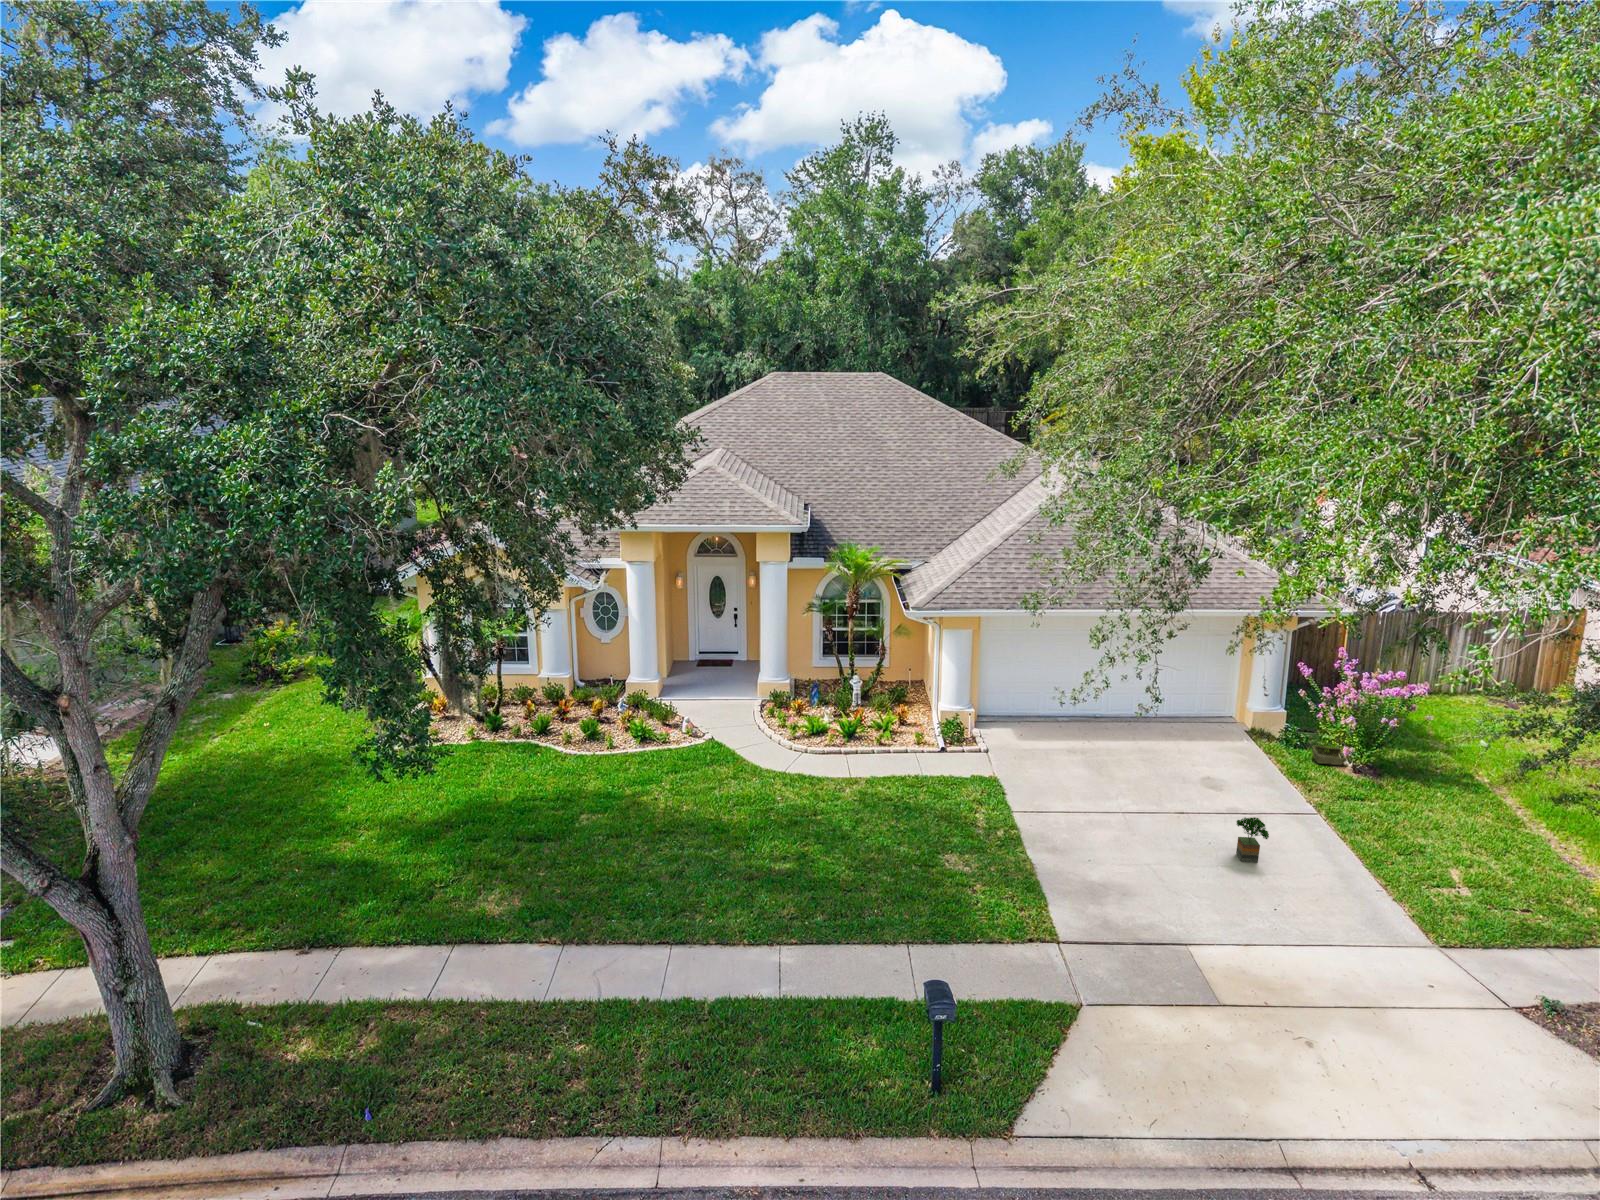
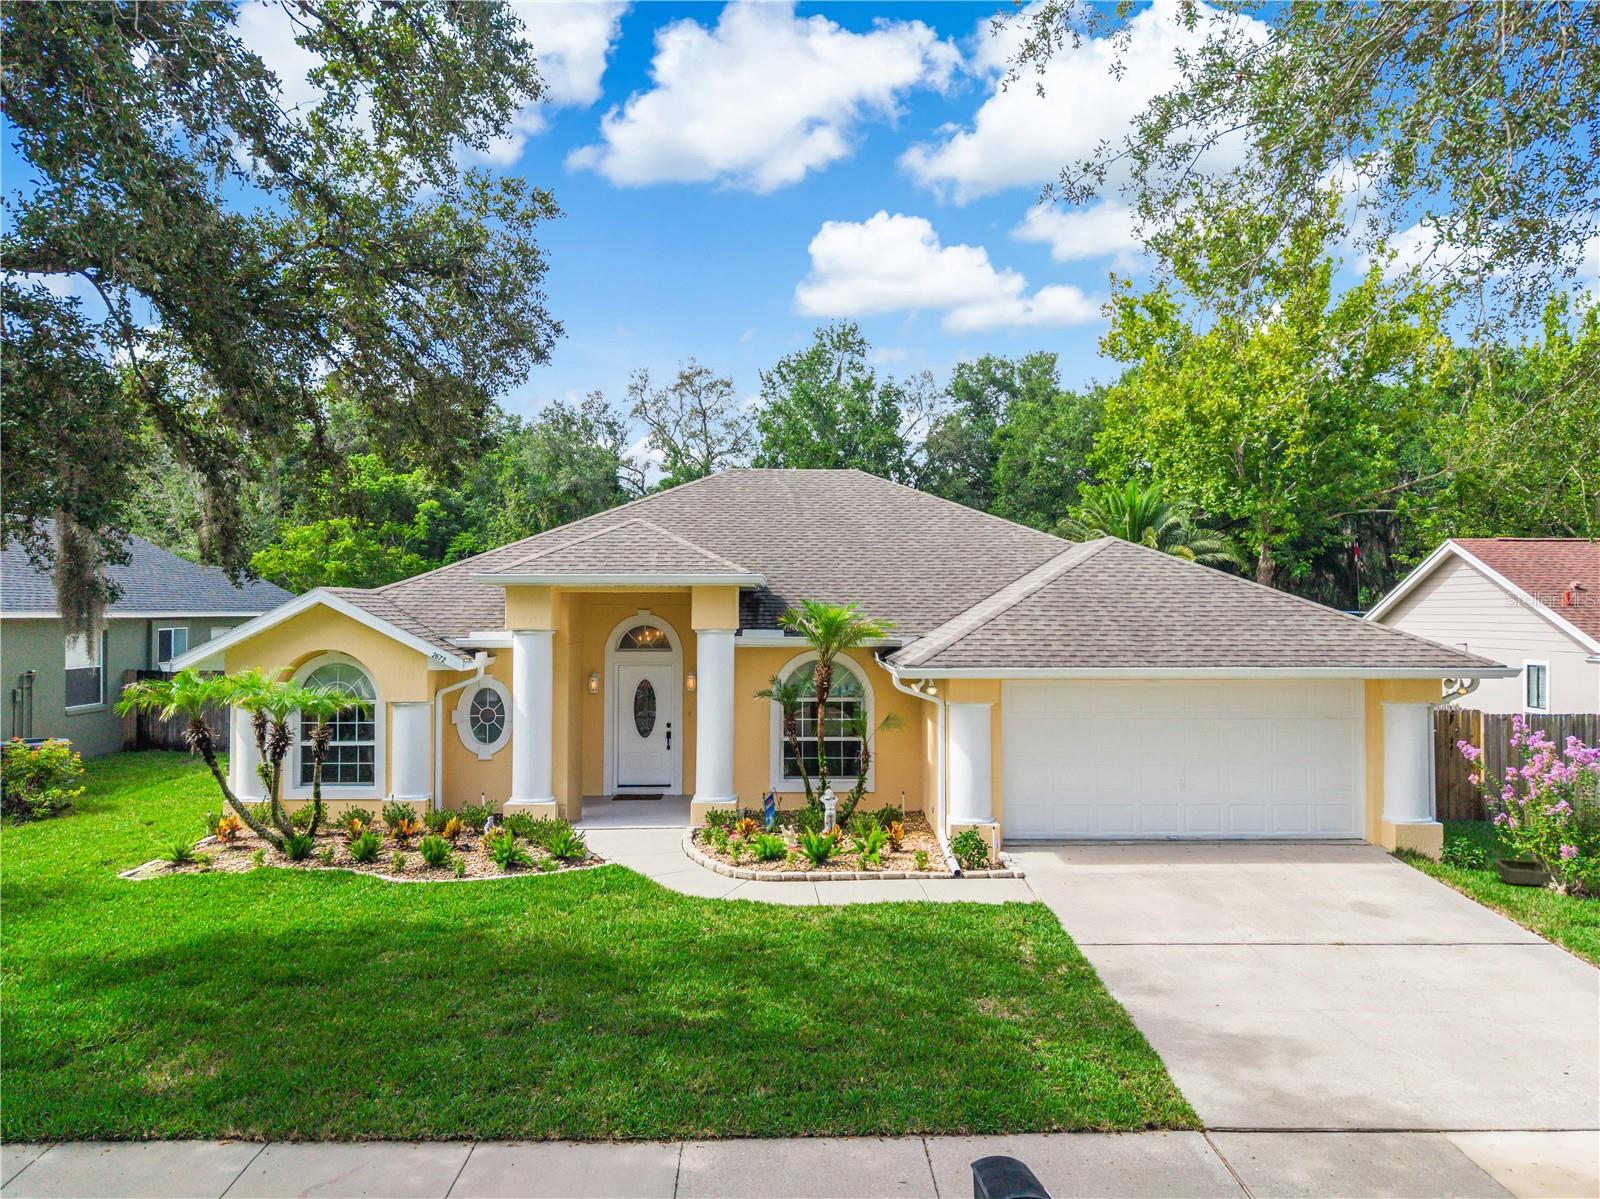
potted tree: present [1236,817,1269,863] -> none [1451,922,1516,1001]

